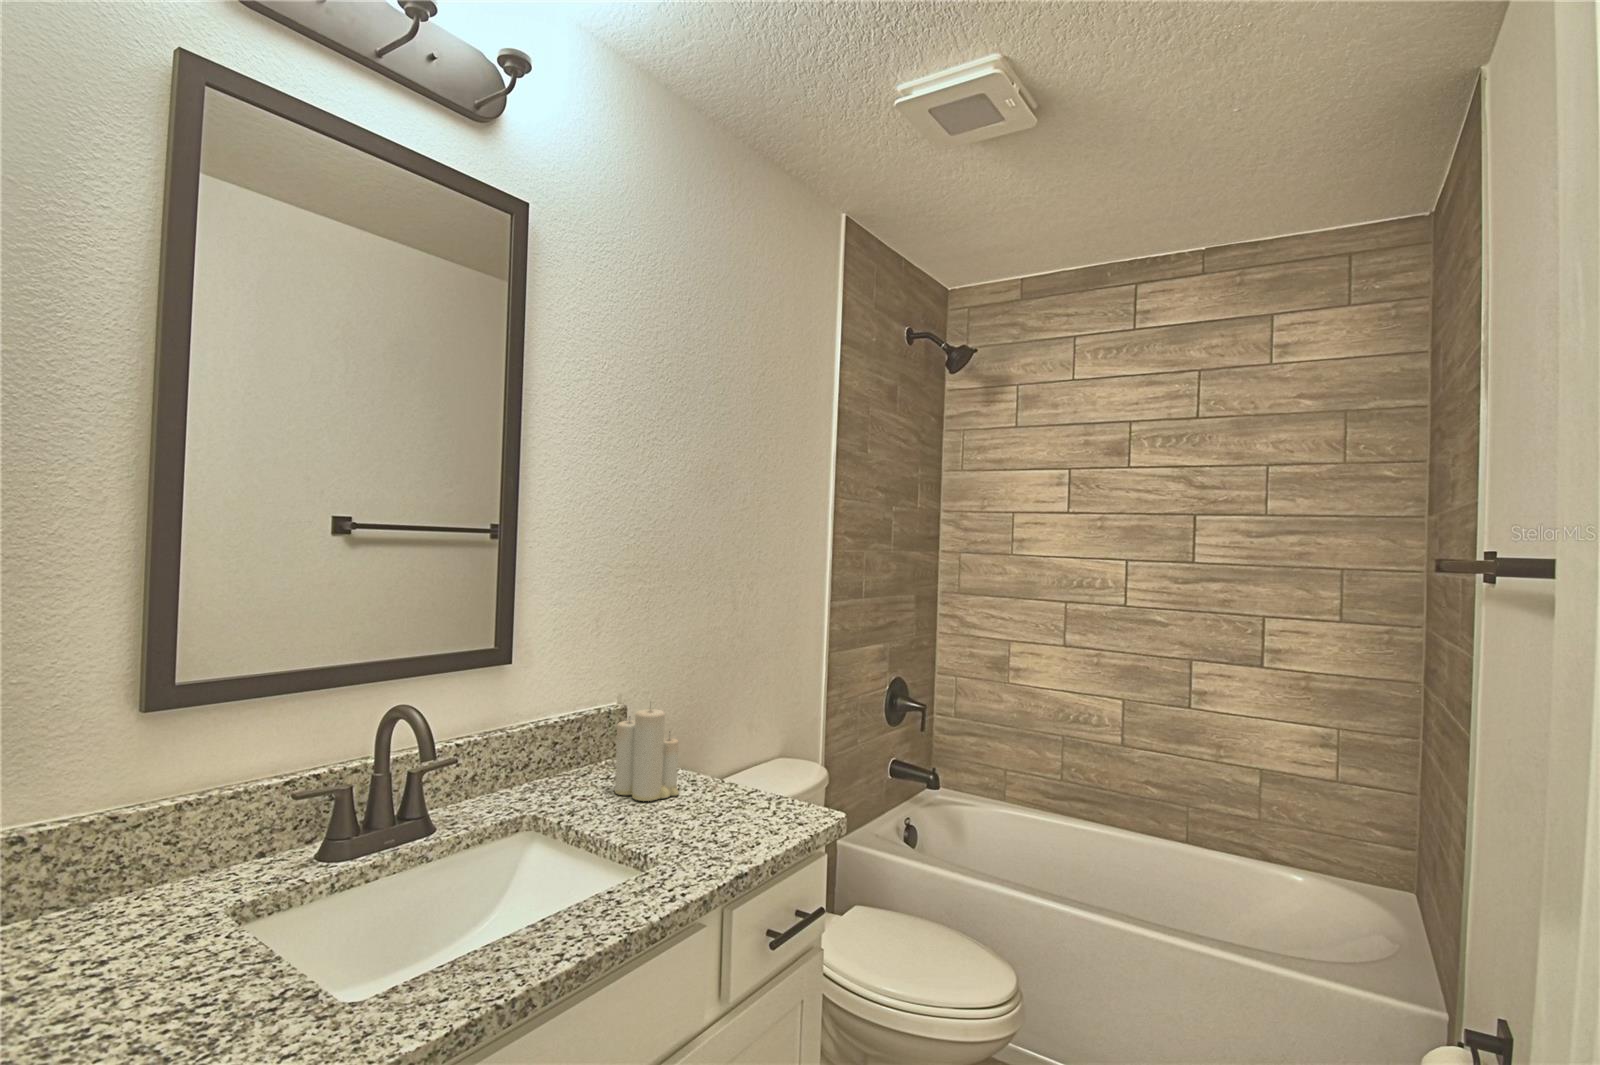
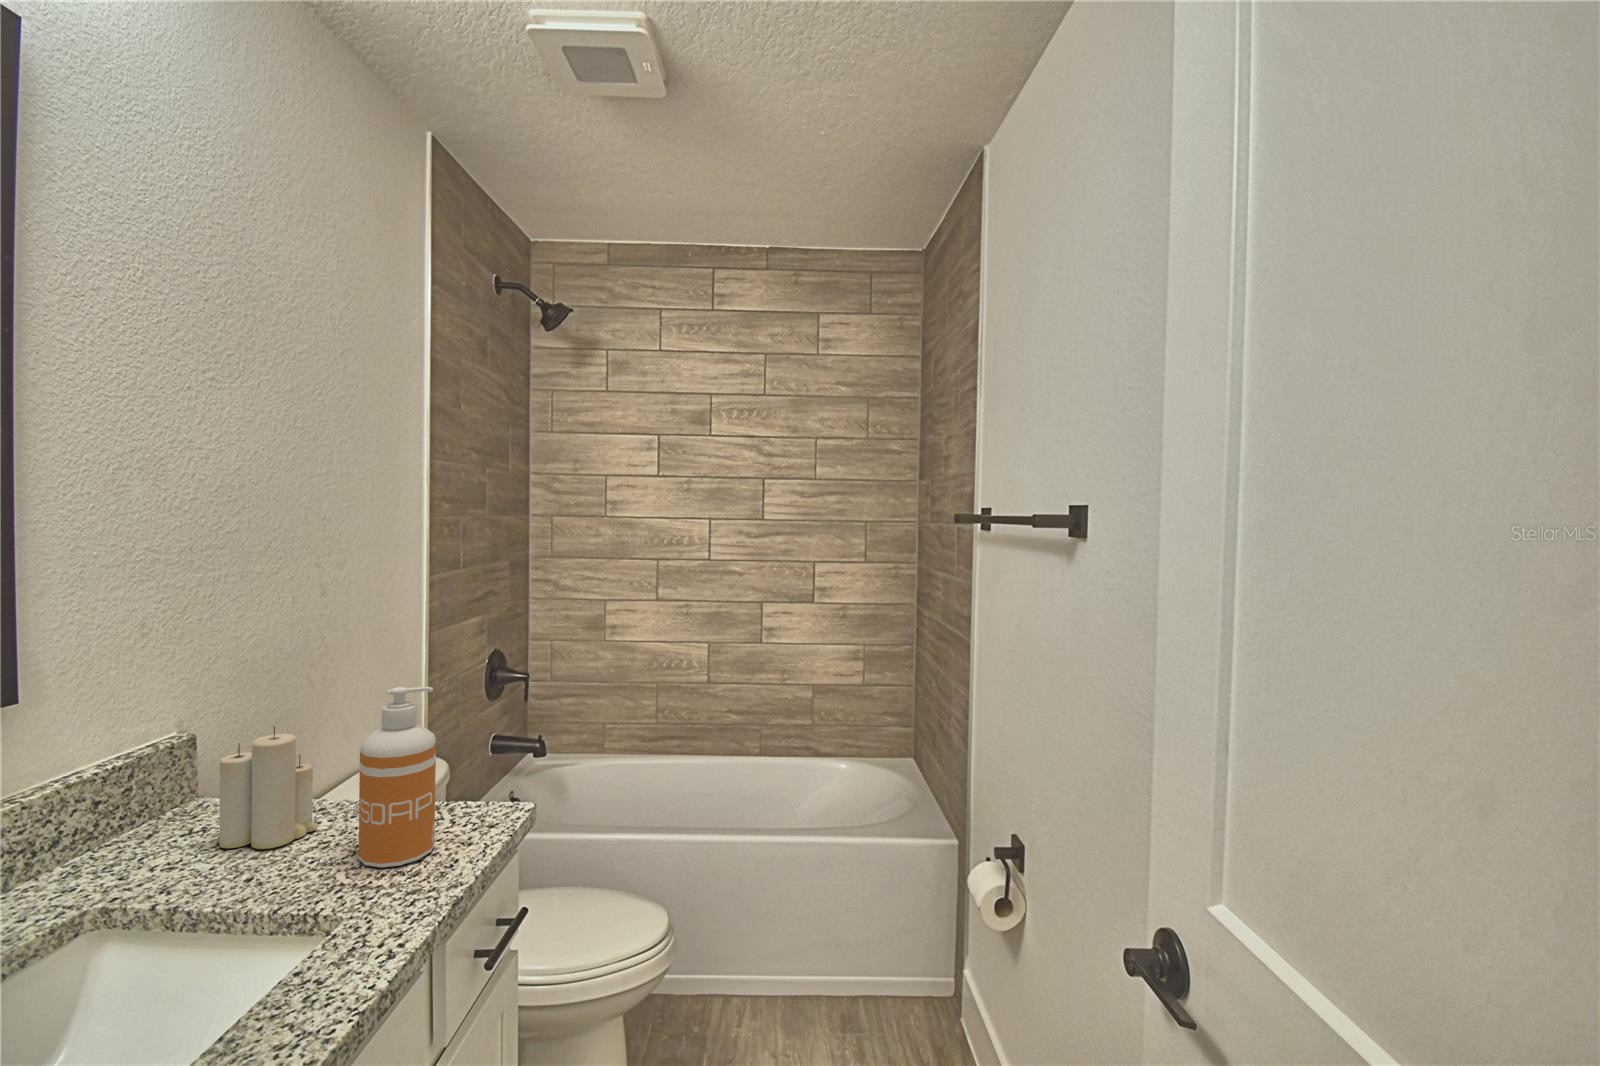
soap dispenser: none [692,679,754,836] -> present [359,687,436,868]

